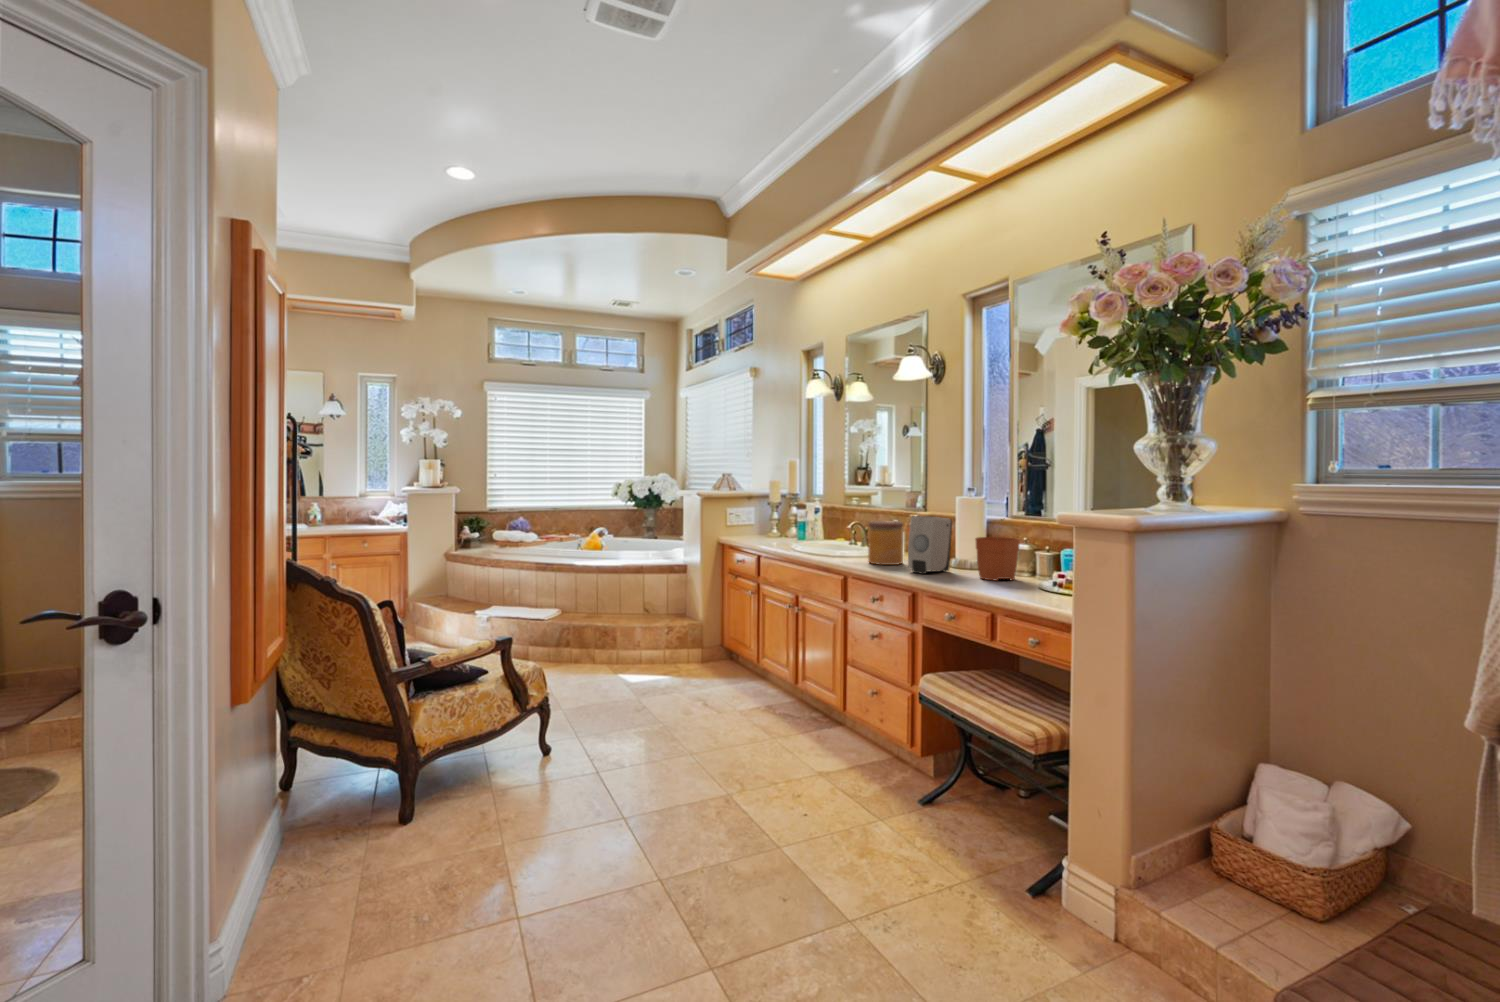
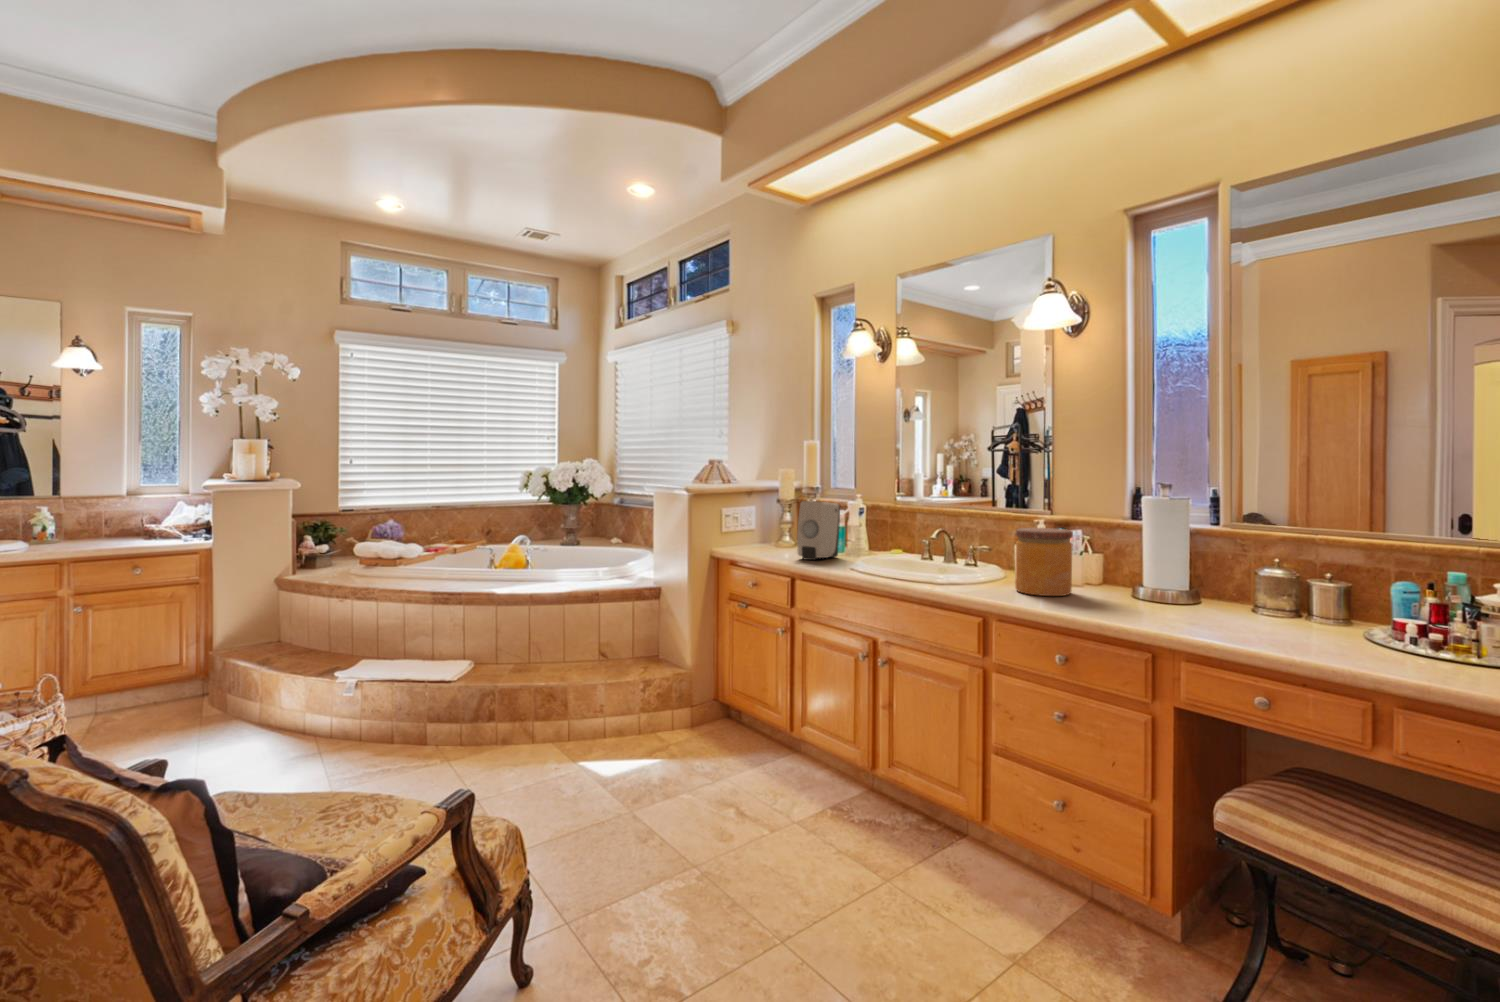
soap dispenser: present [908,516,952,574] -> present [797,501,840,560]
plant pot: present [976,519,1020,581] -> none [1239,525,1325,625]

